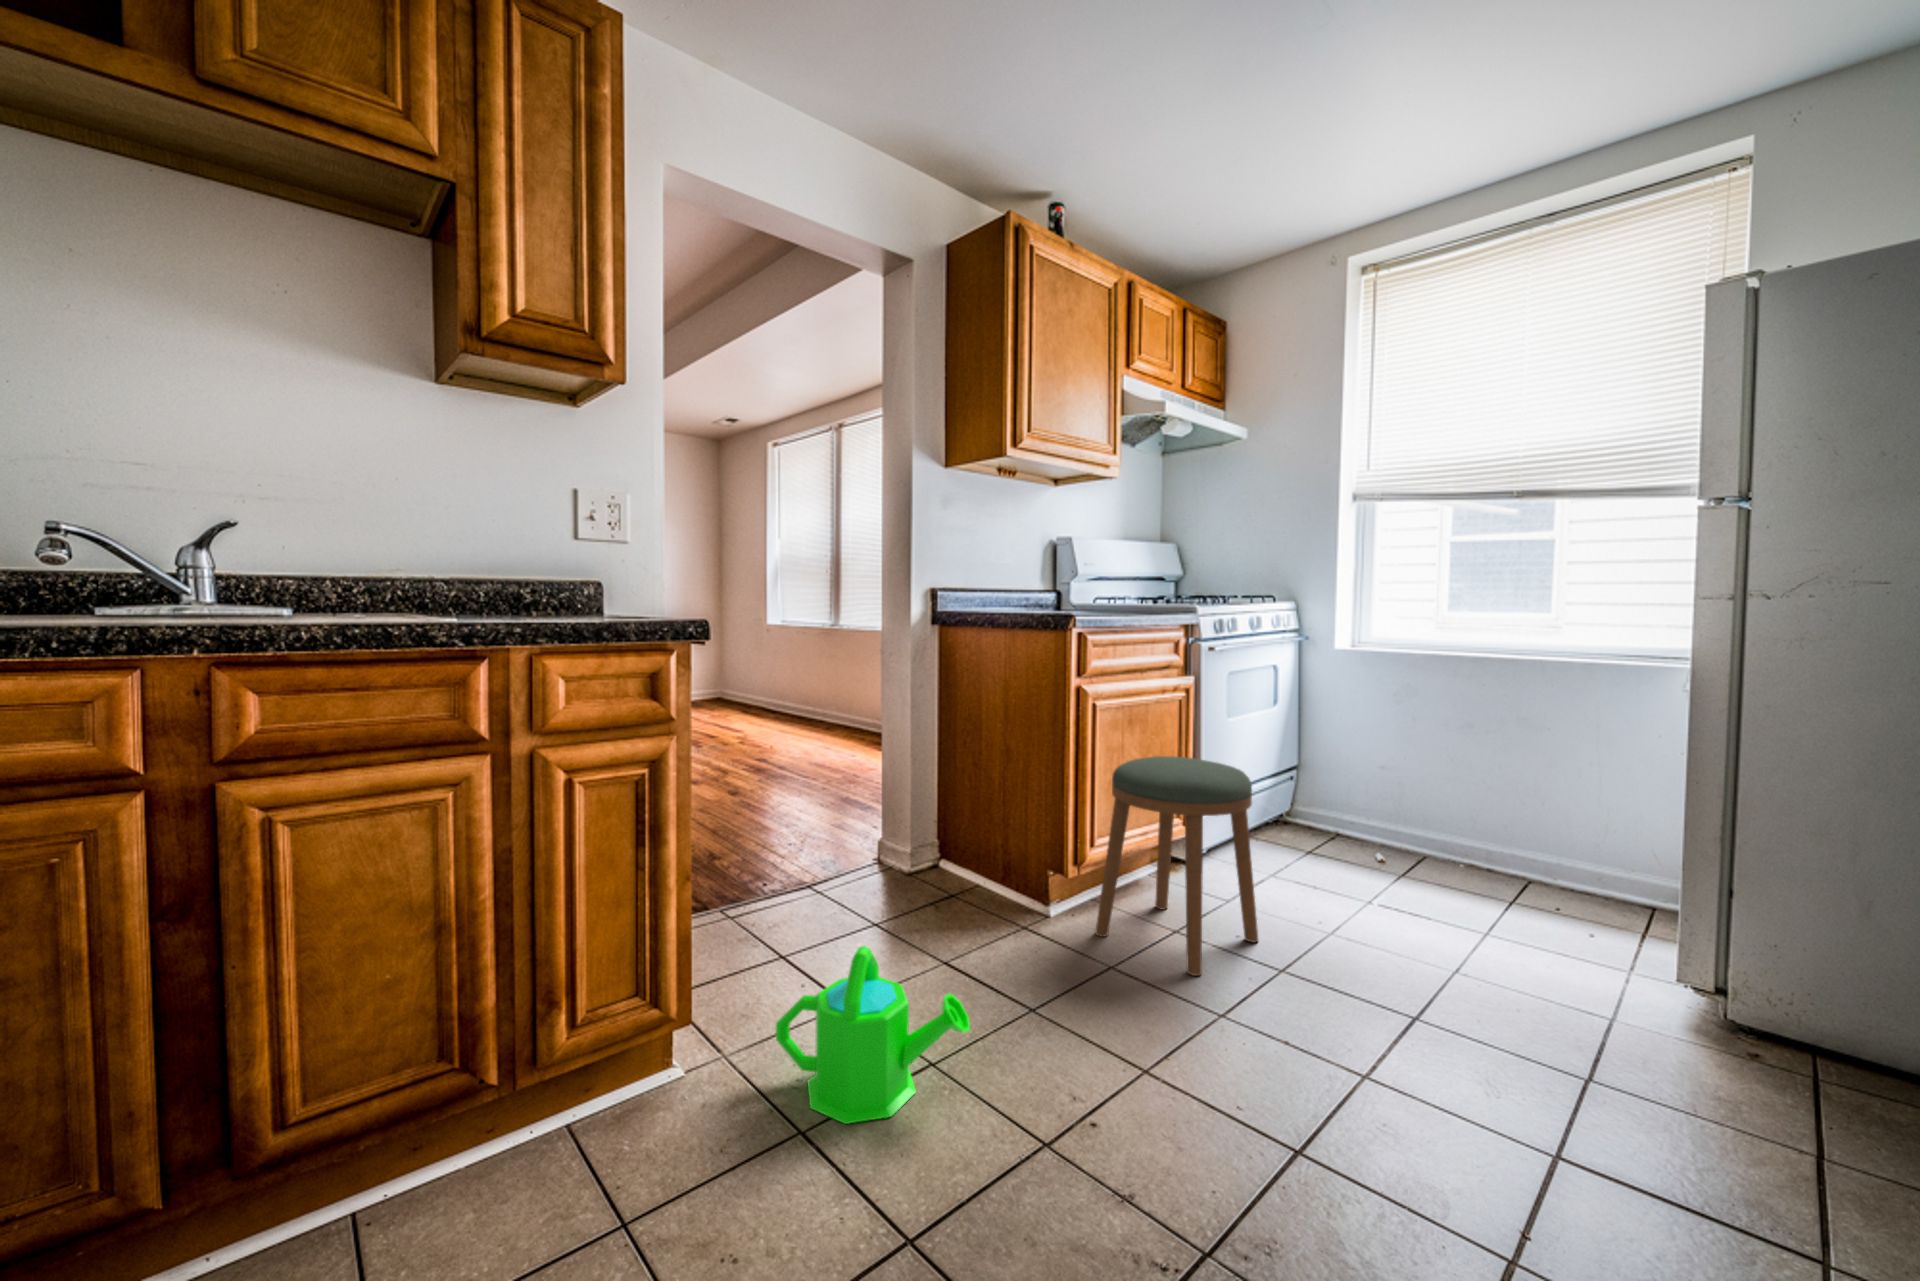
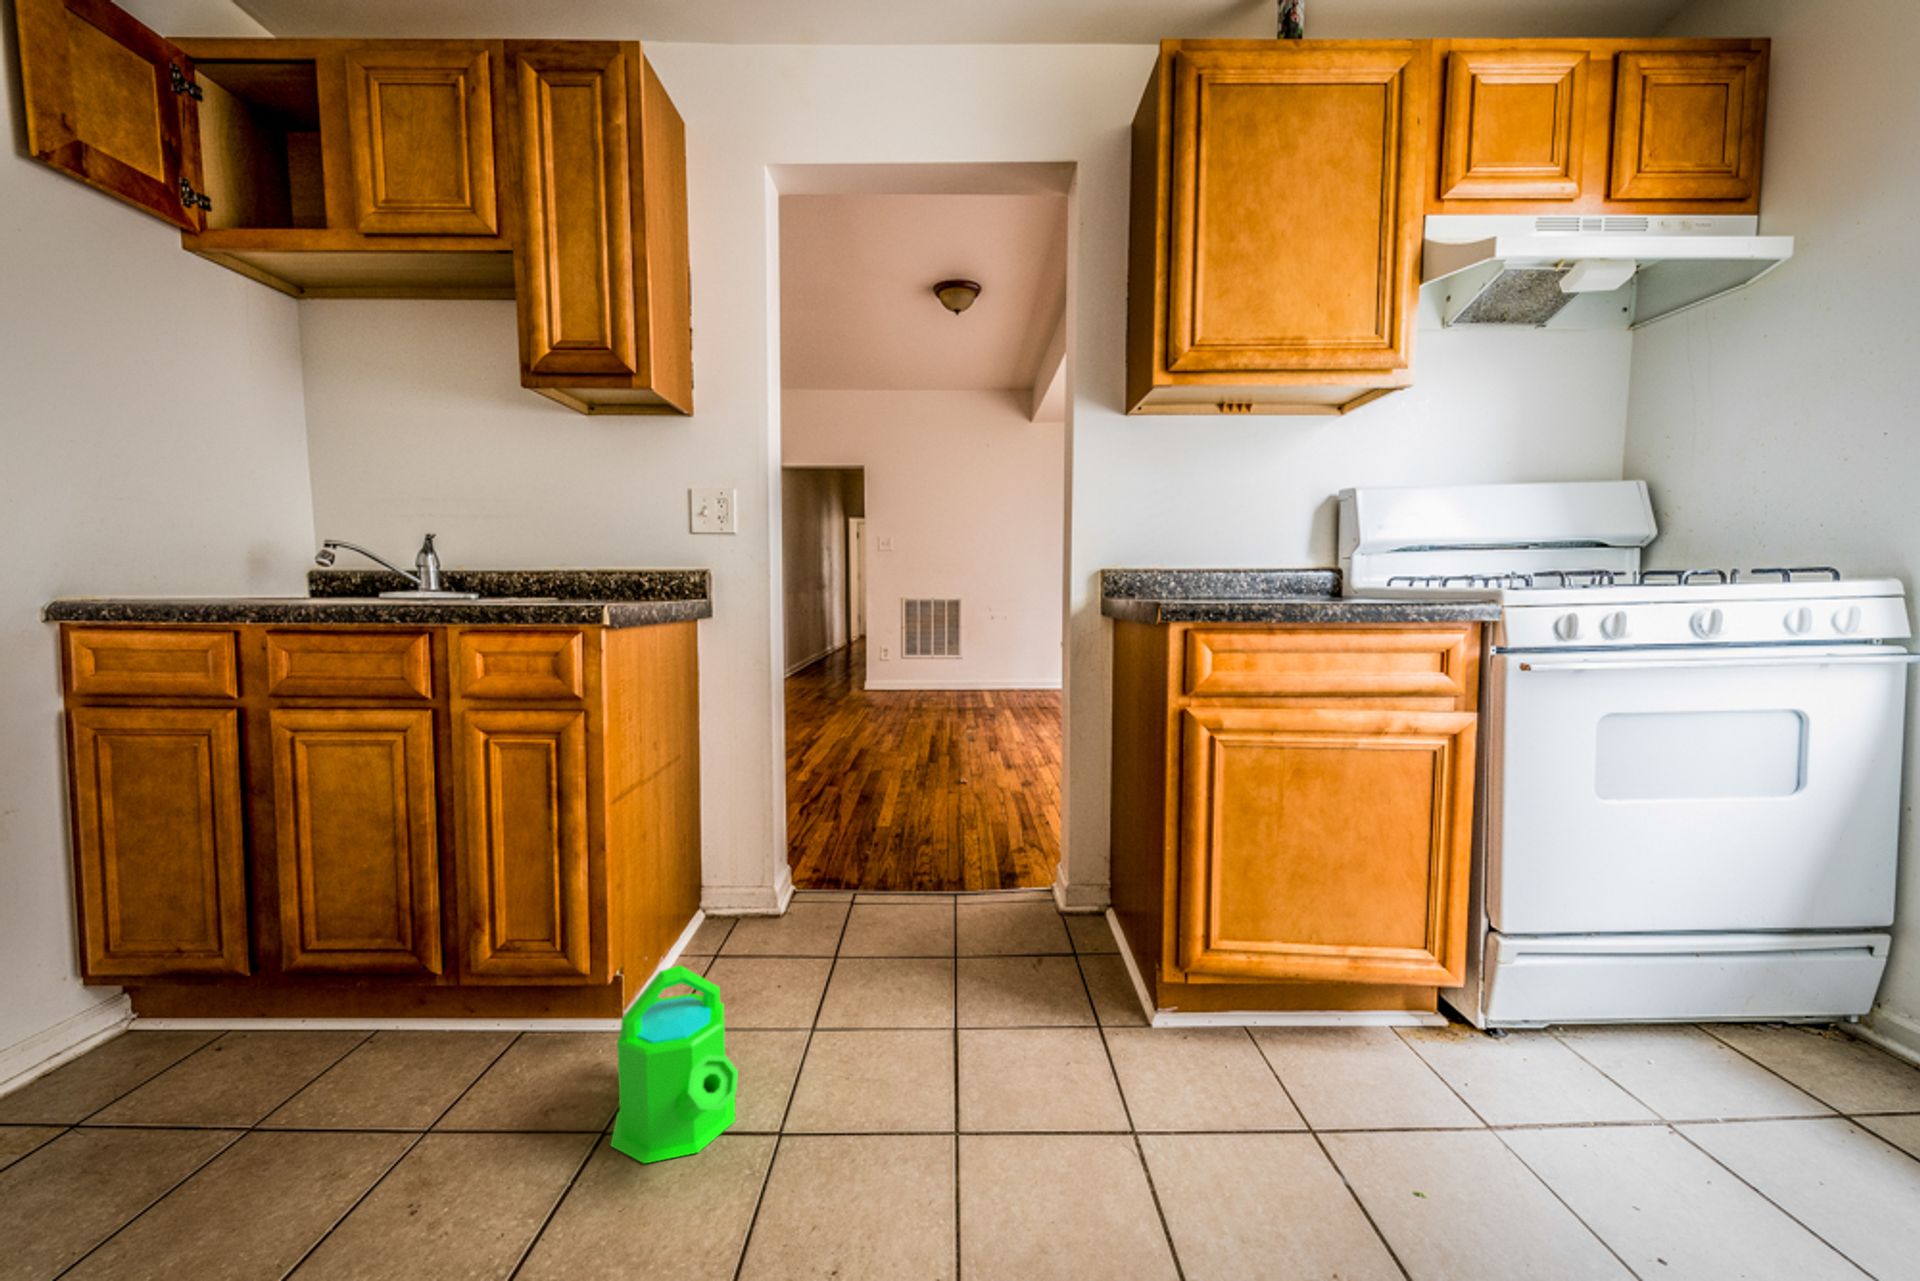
stool: present [1095,756,1259,976] -> none [1164,830,1436,1216]

